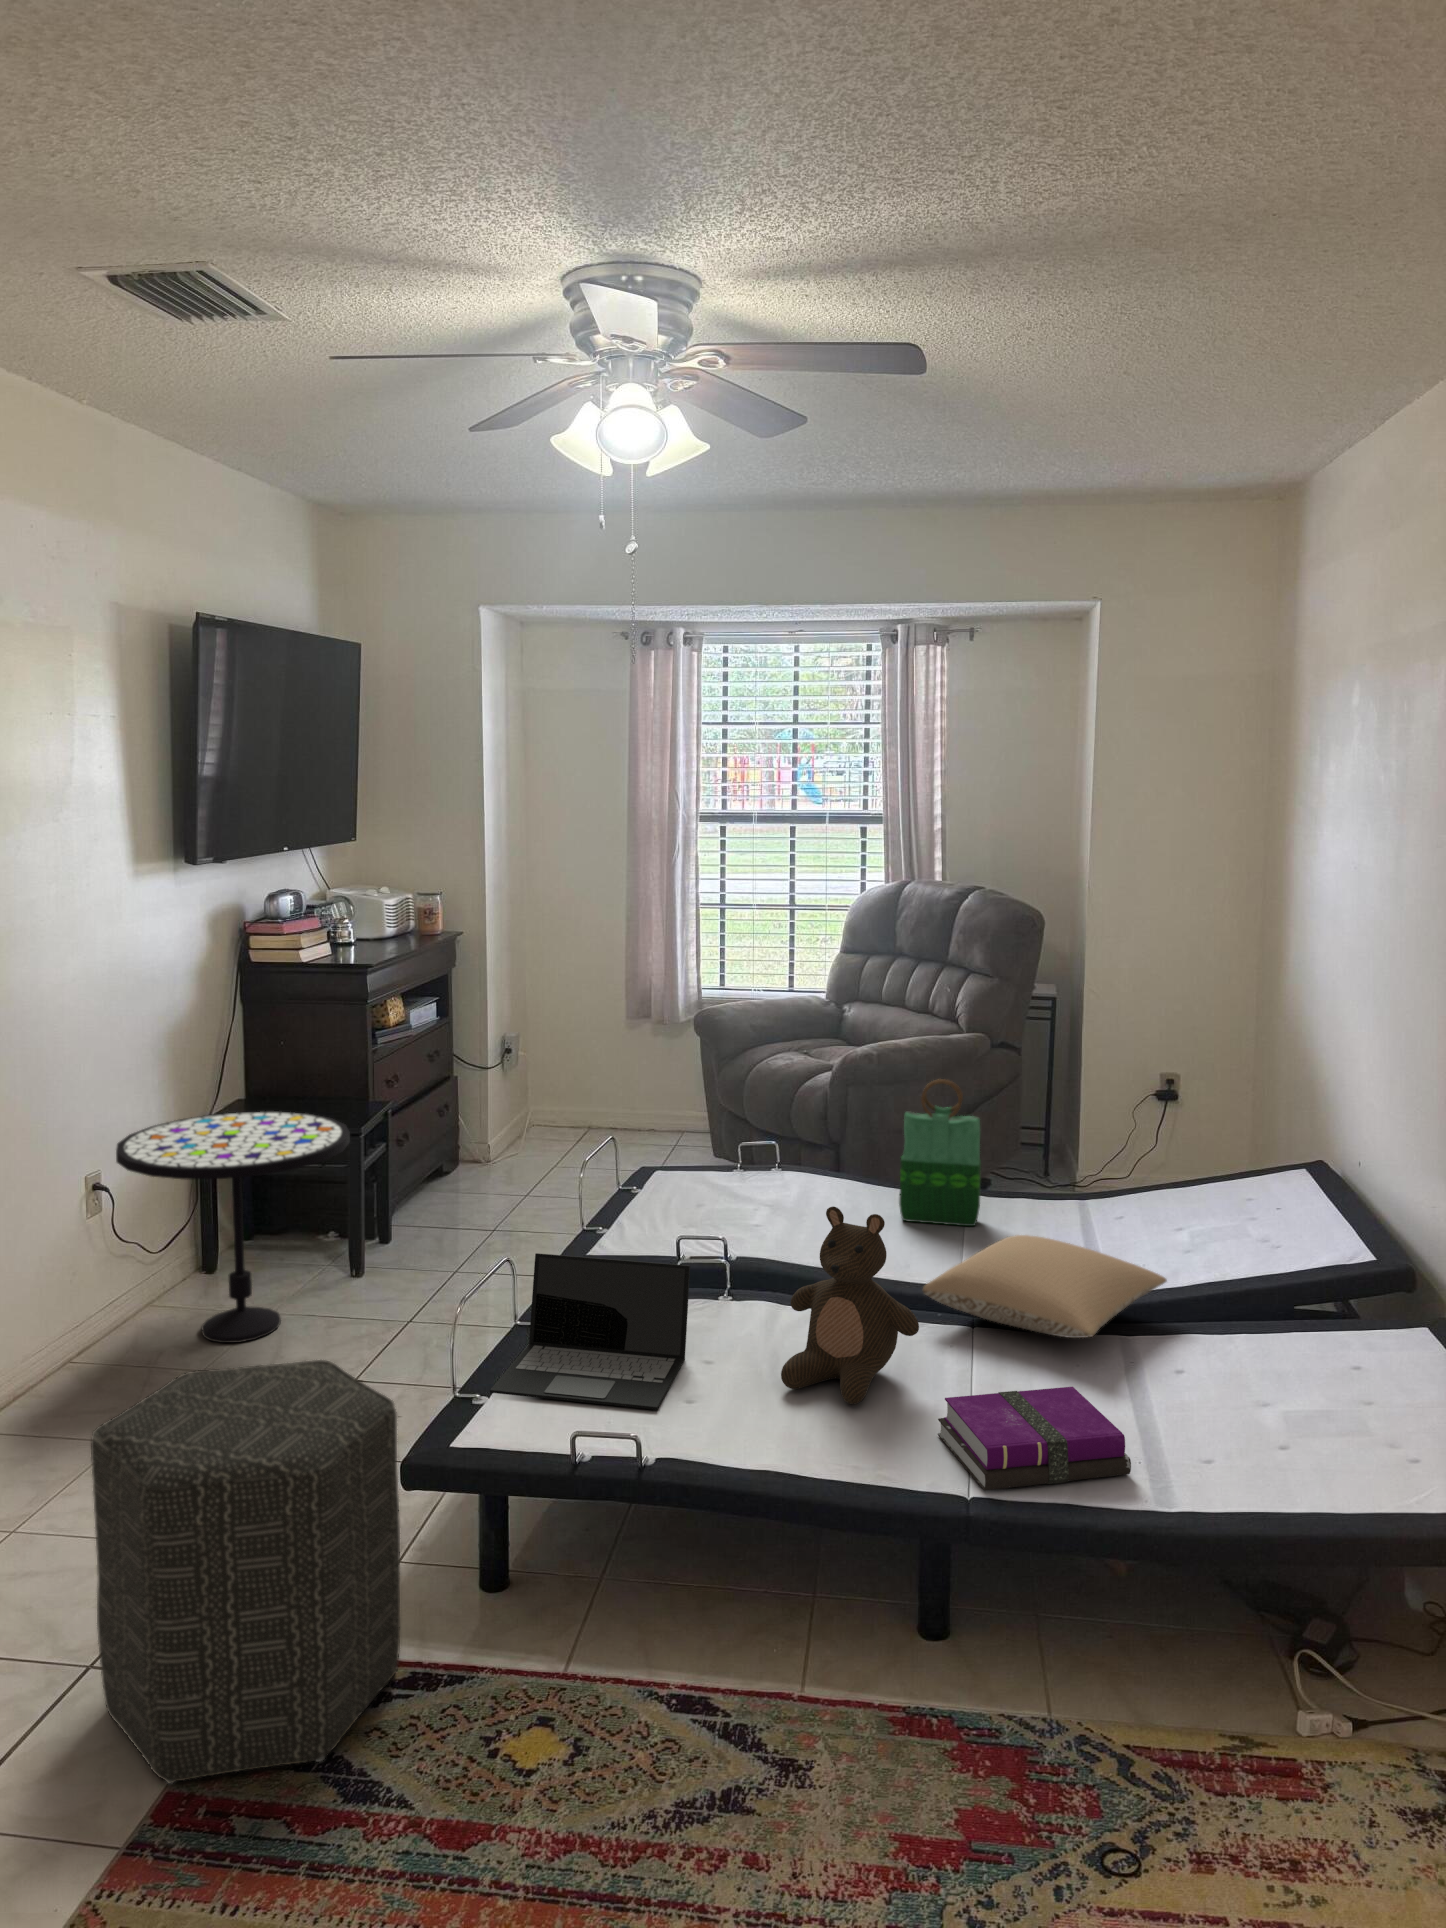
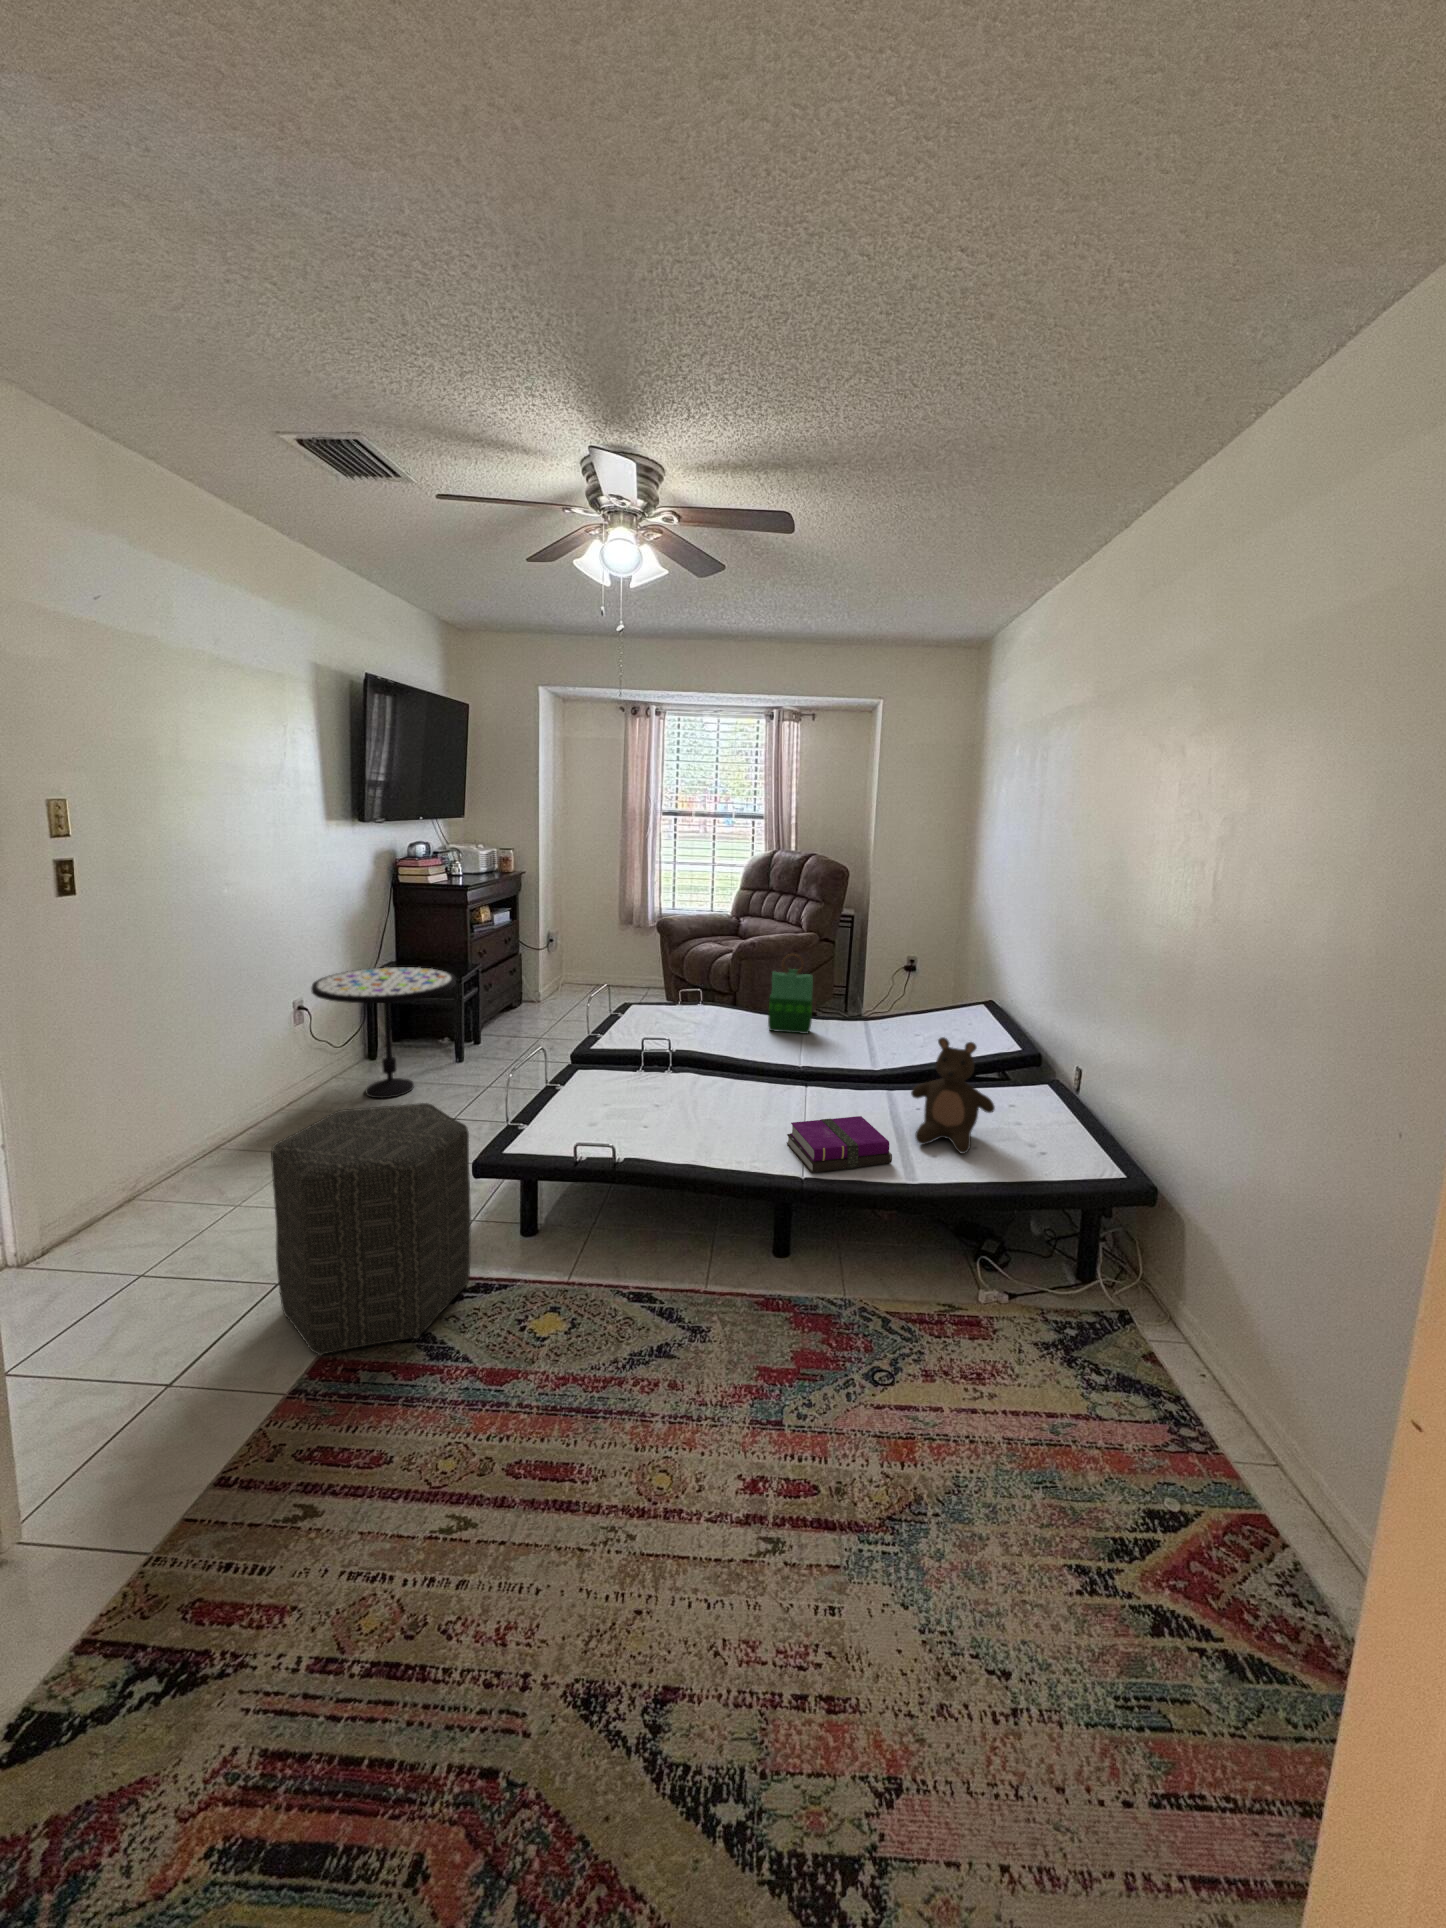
stuffed bear: present [781,1207,919,1404] -> present [911,1037,995,1154]
pillow: present [923,1235,1167,1338] -> none [780,1037,911,1091]
laptop: present [490,1253,690,1410] -> none [531,1044,650,1131]

